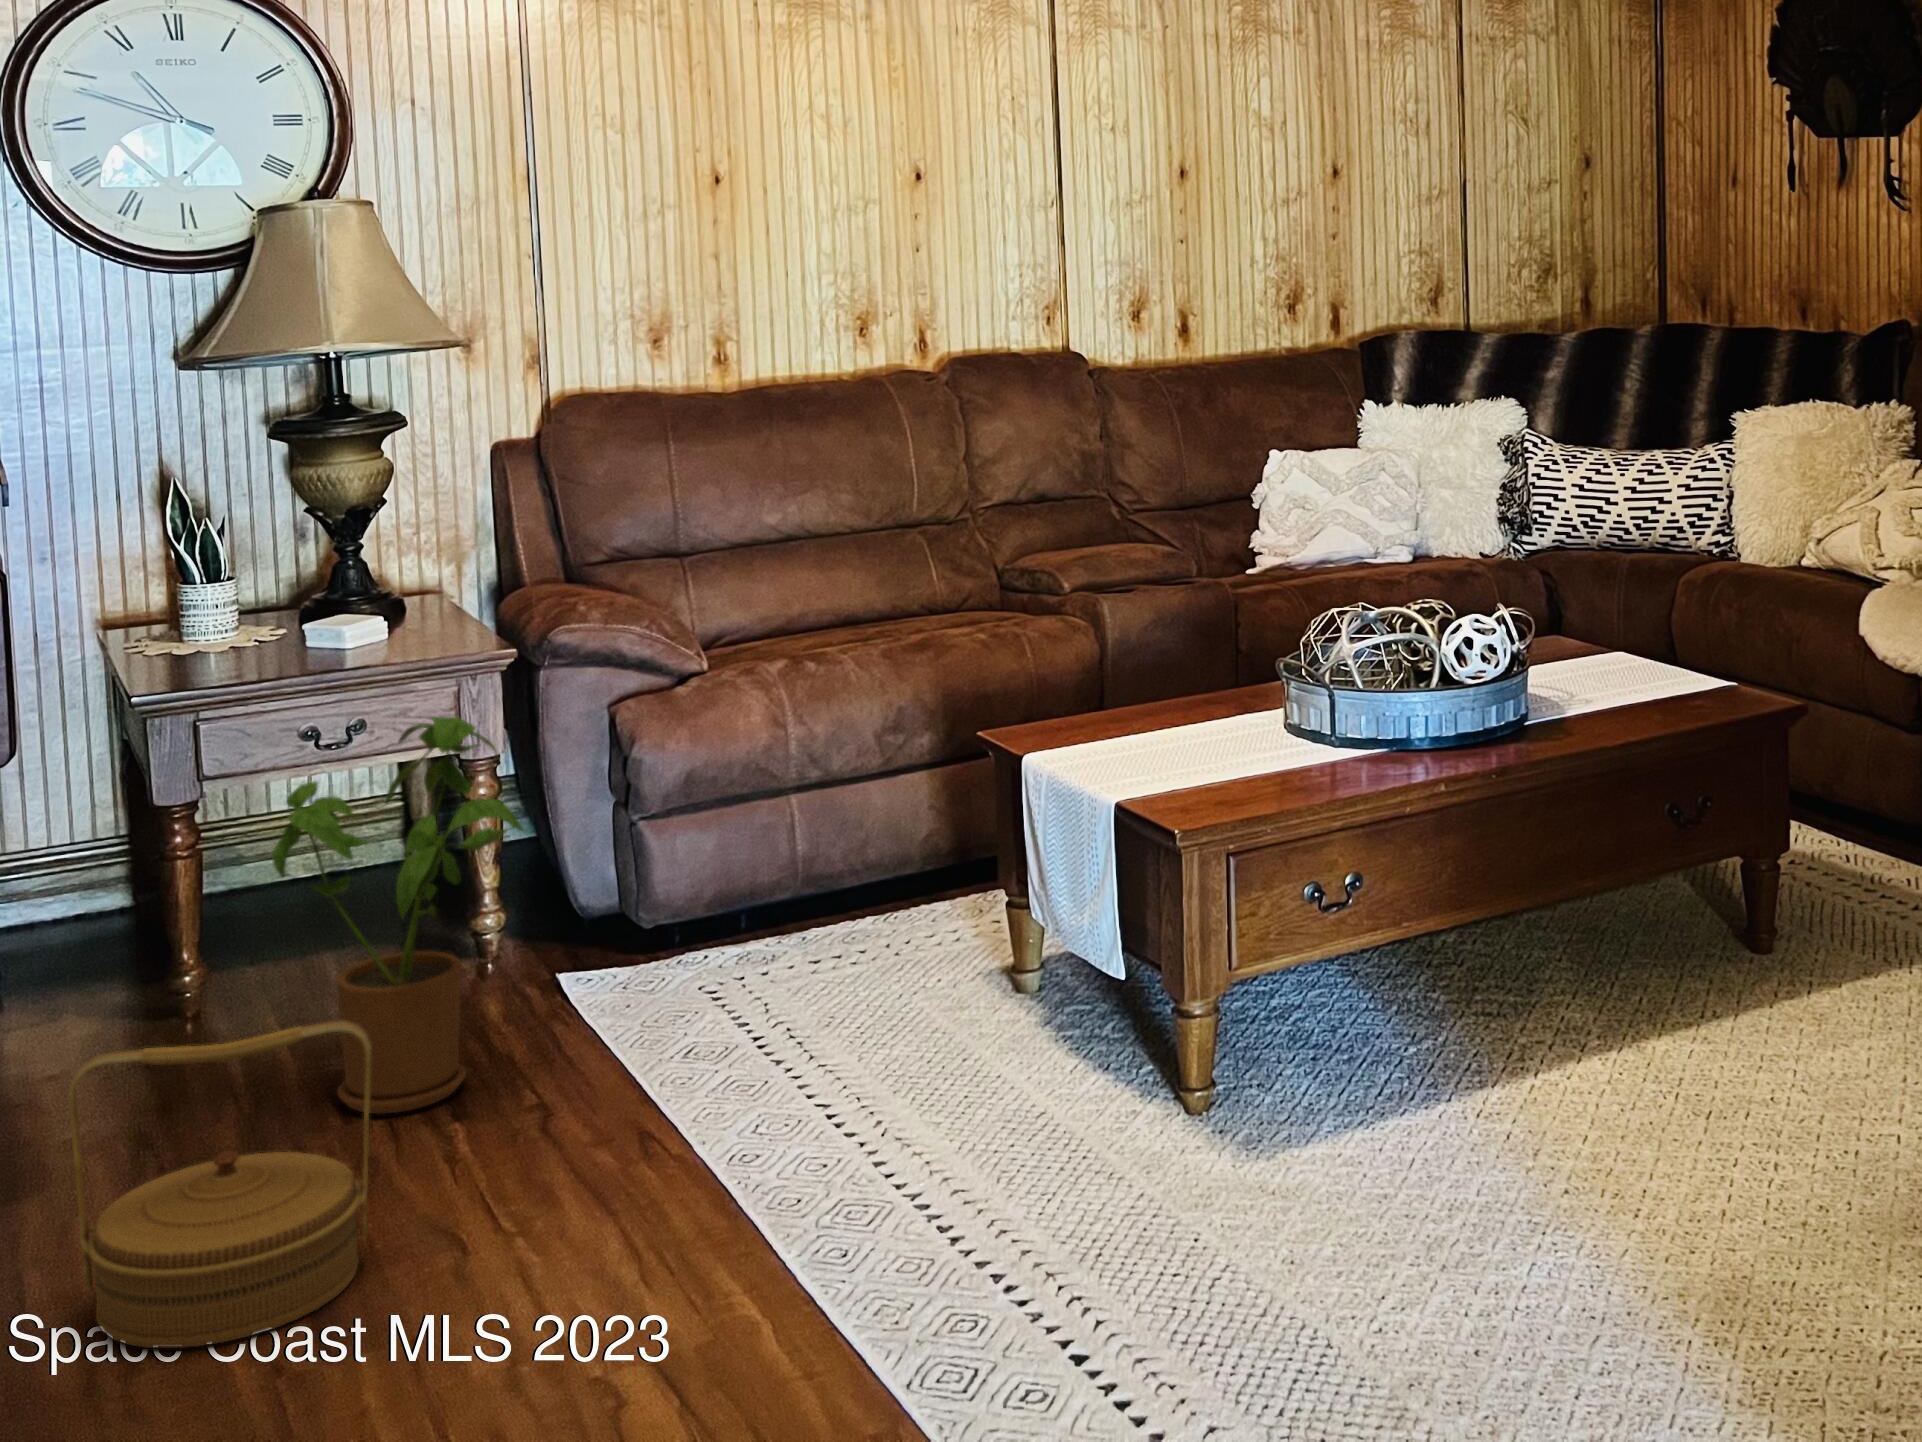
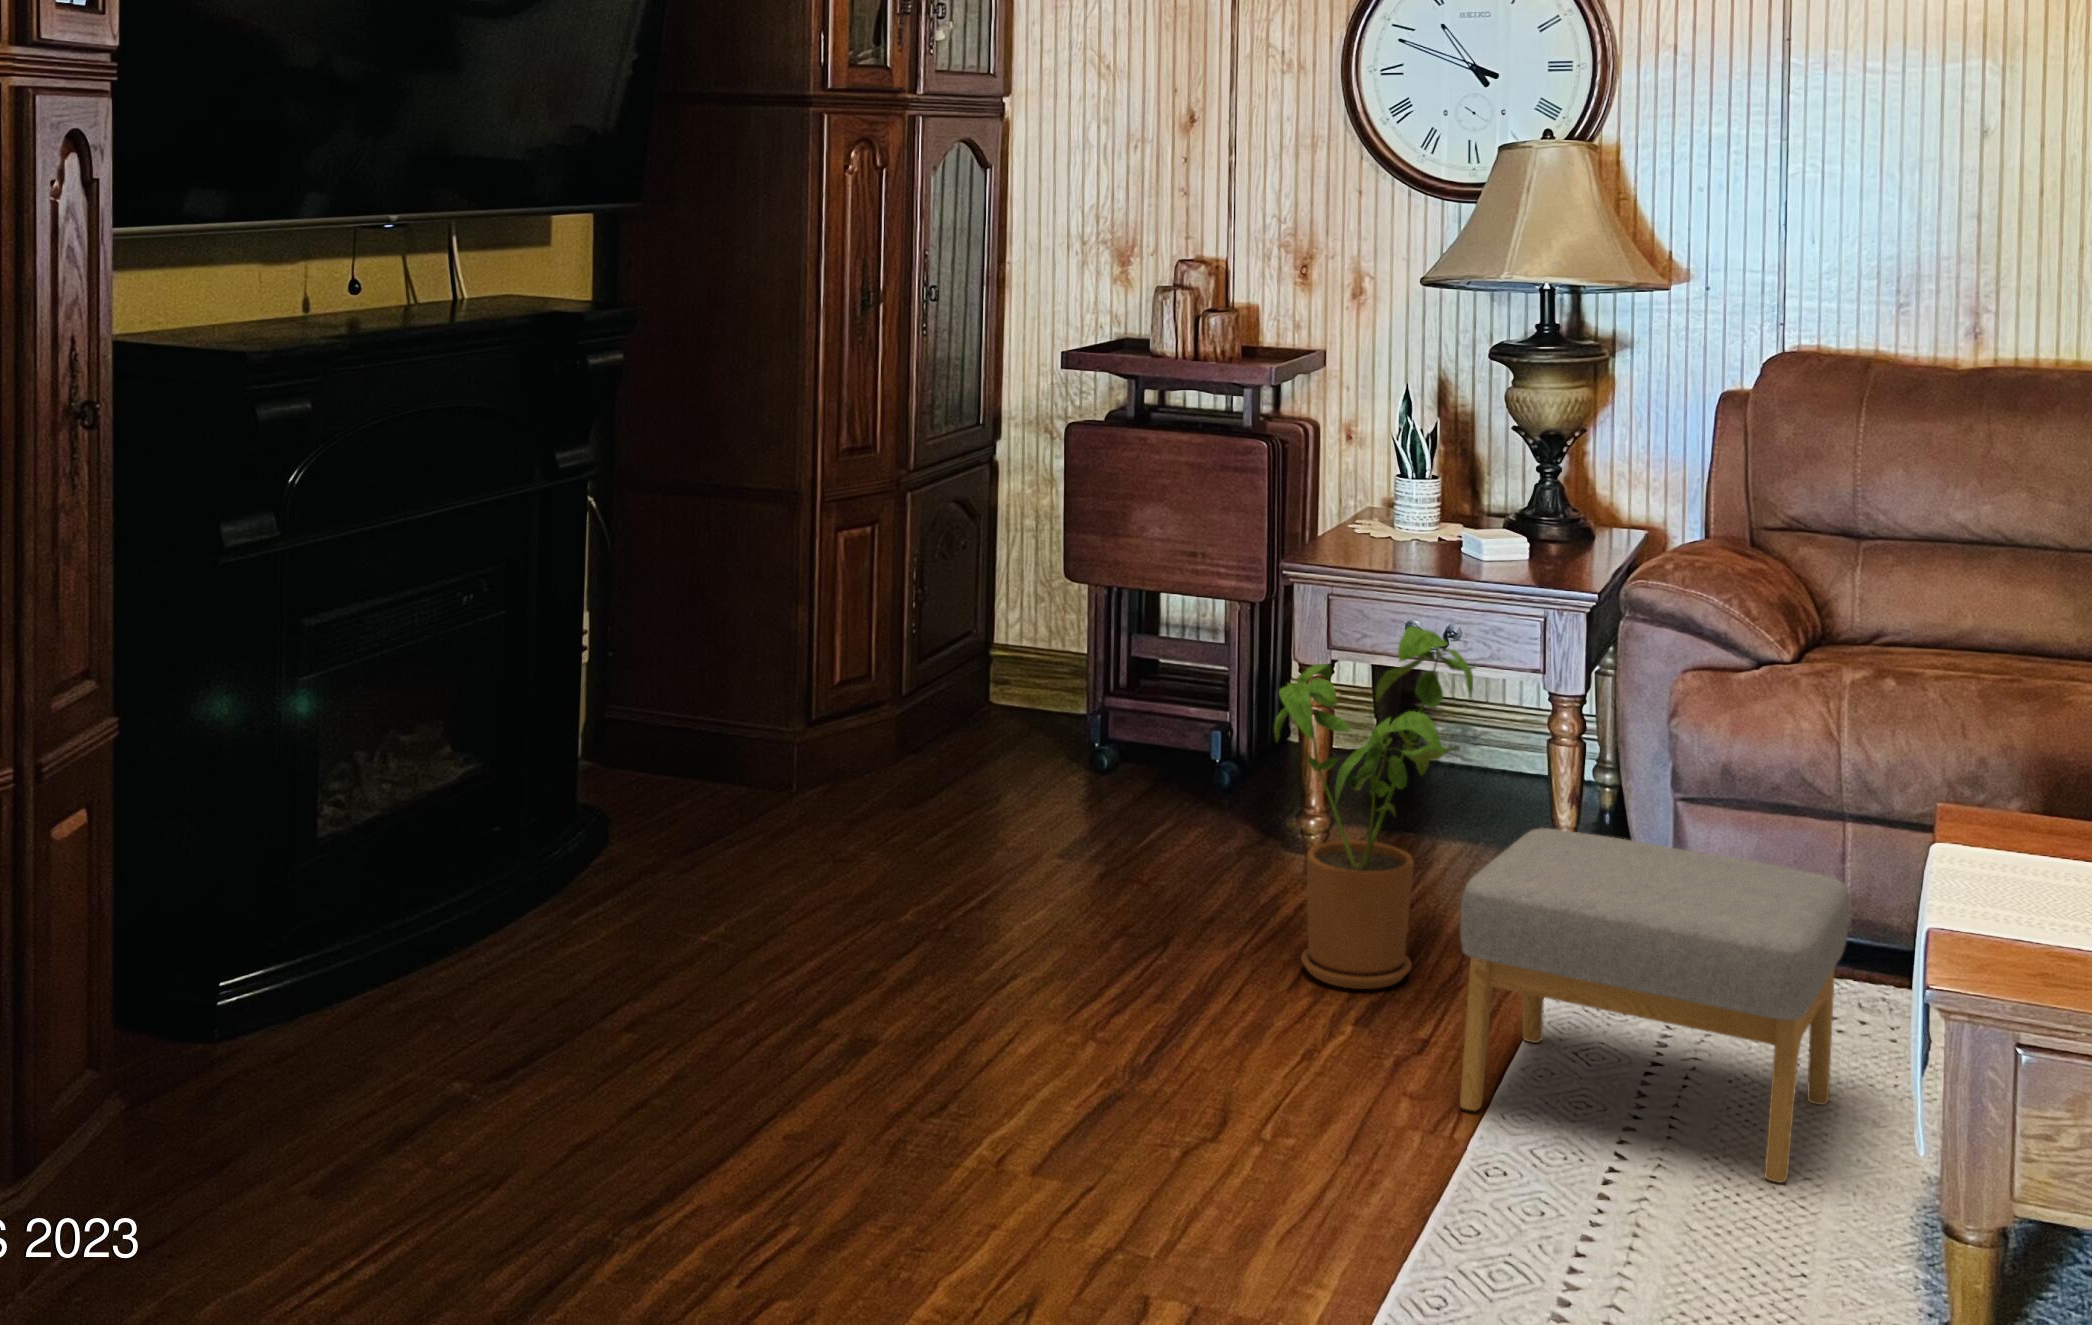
footstool: none [620,839,970,1155] -> present [1460,828,1850,1183]
basket: present [68,1021,371,1348] -> none [968,829,1184,1107]

